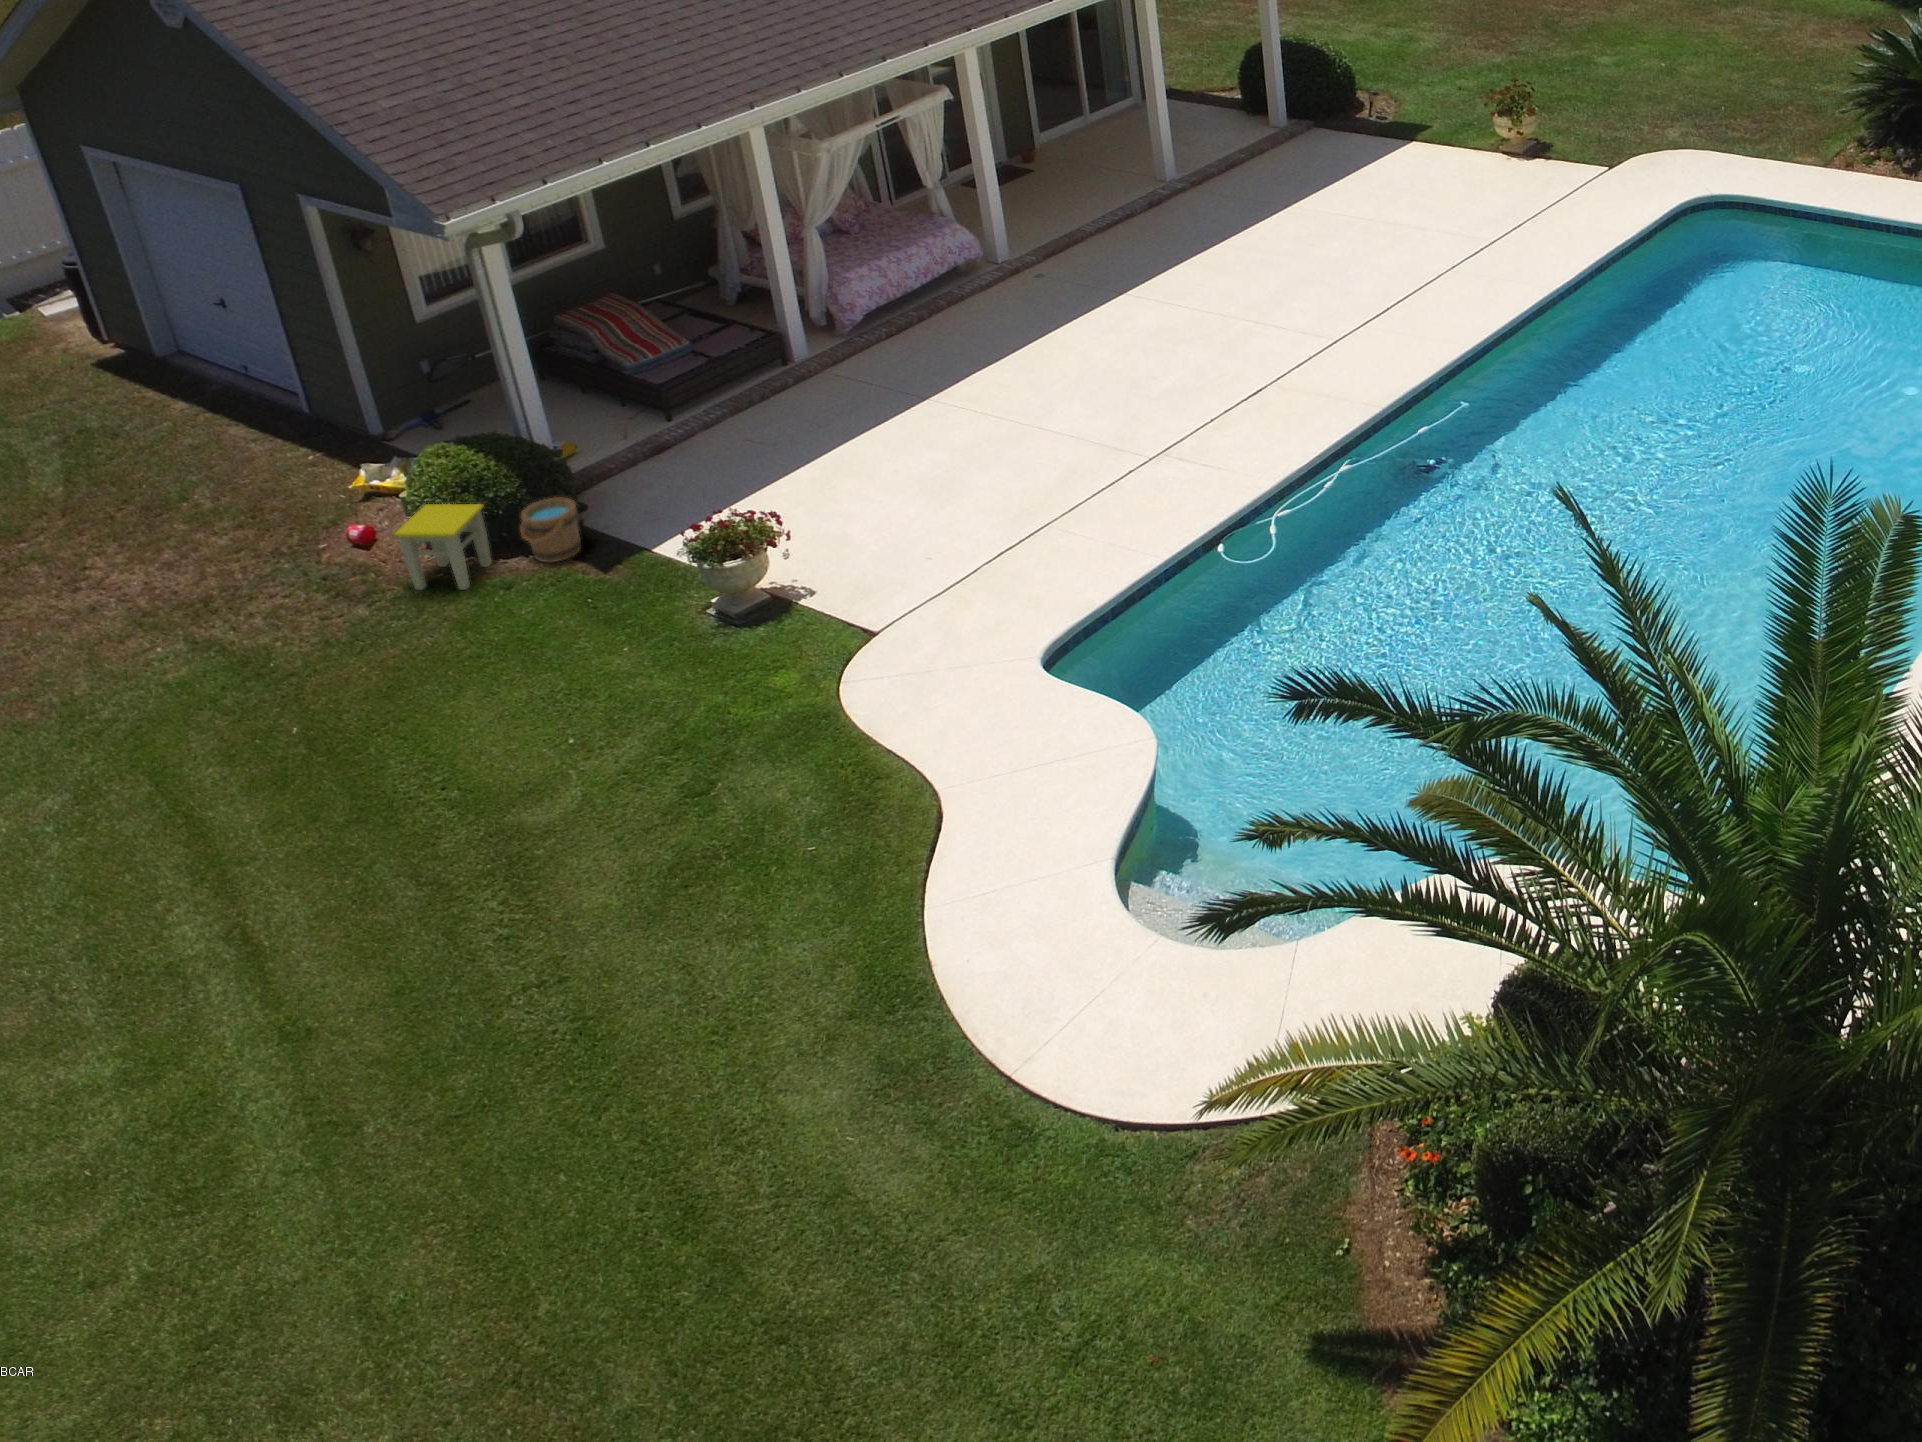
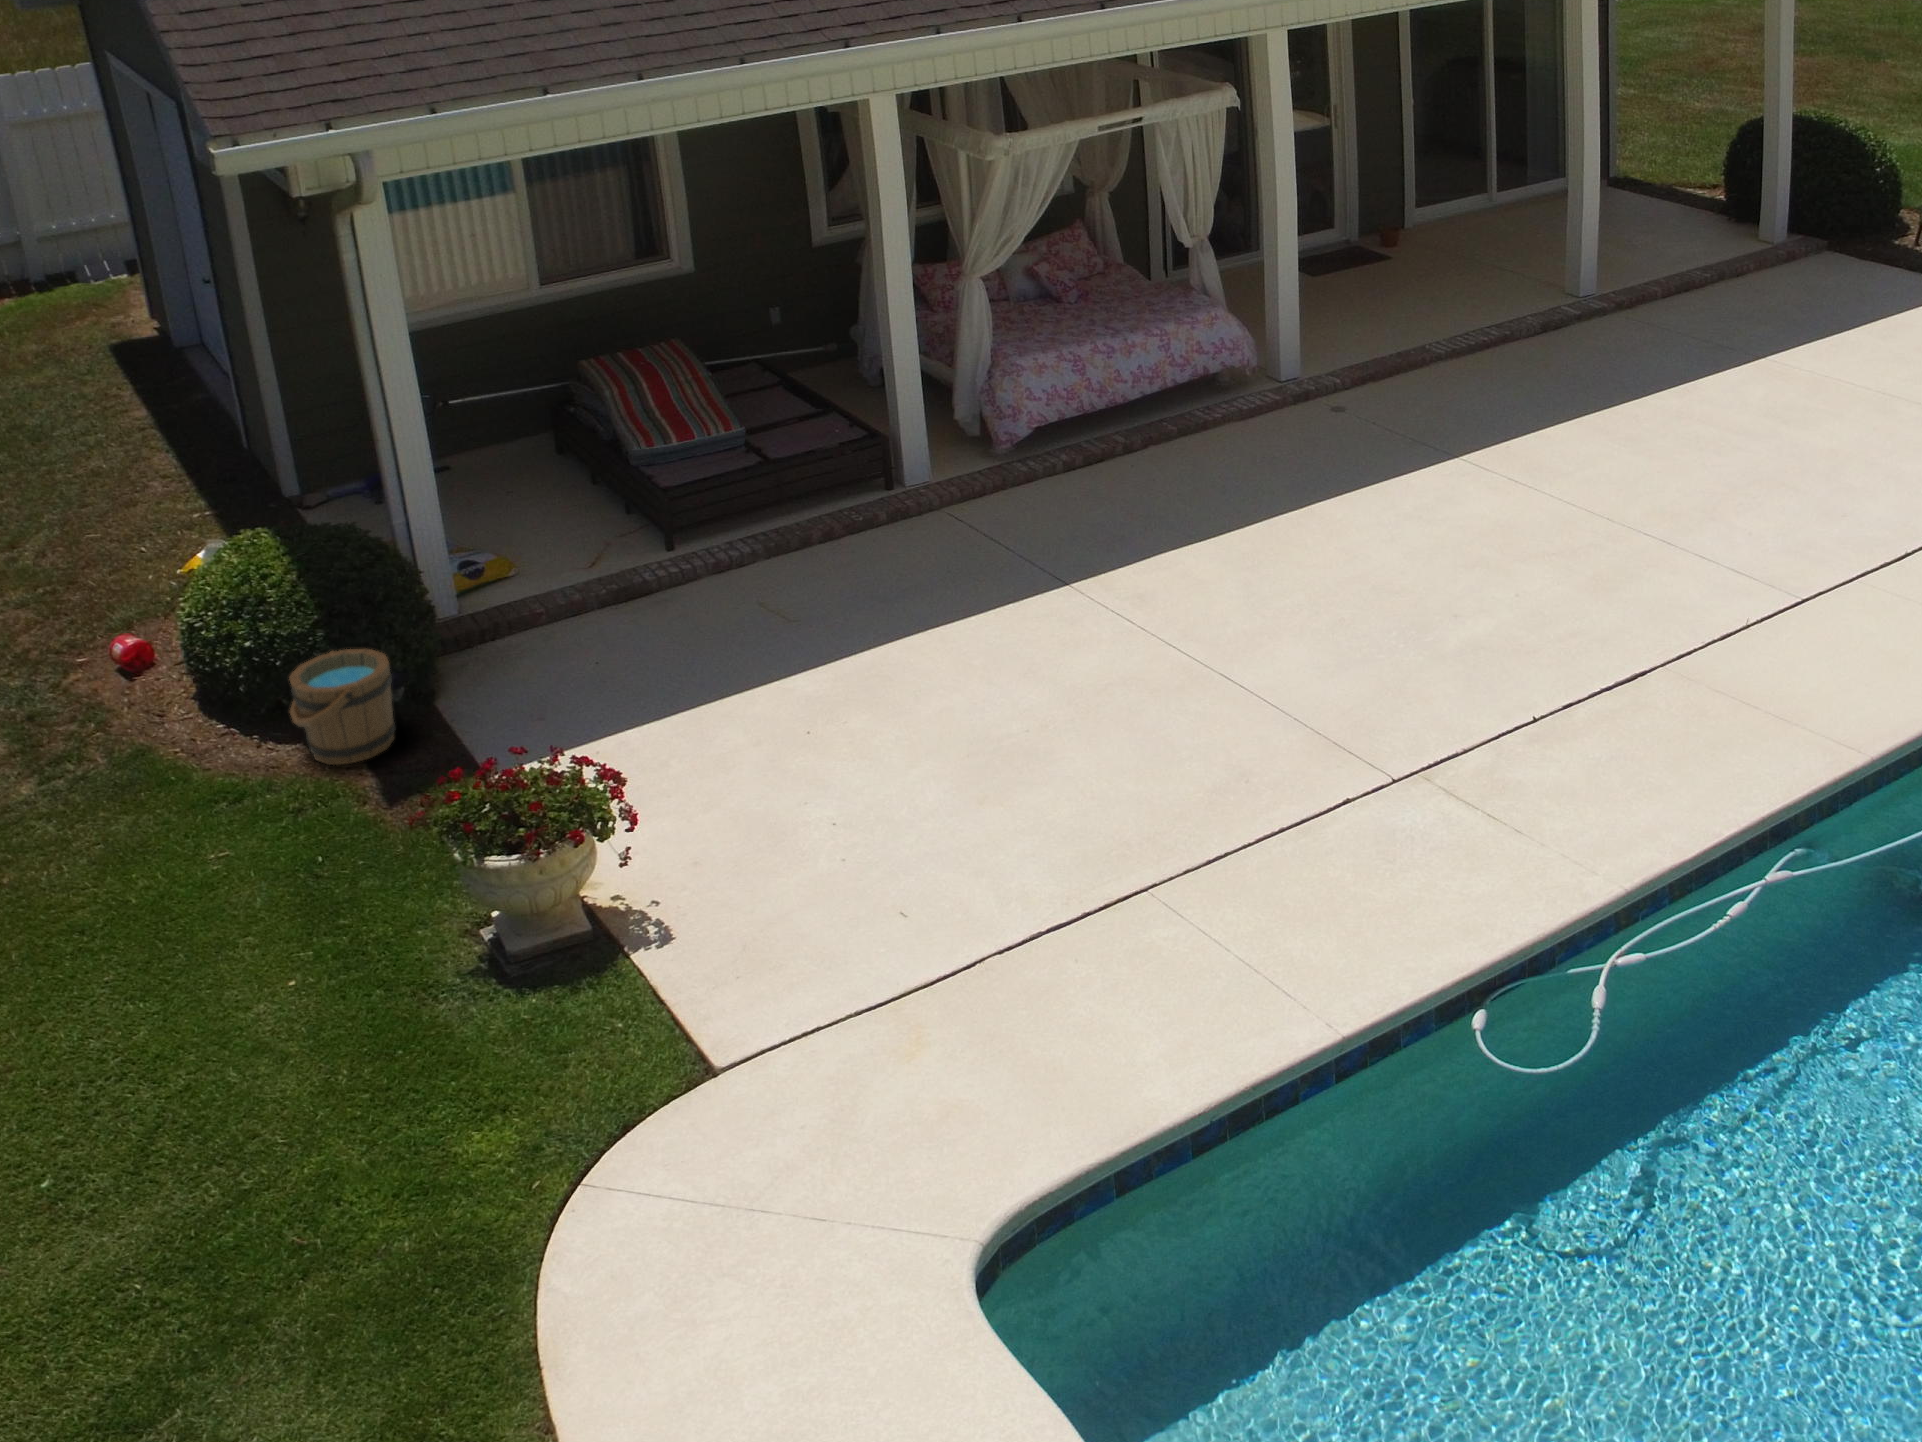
stool: present [394,504,491,590] -> none [71,622,250,788]

